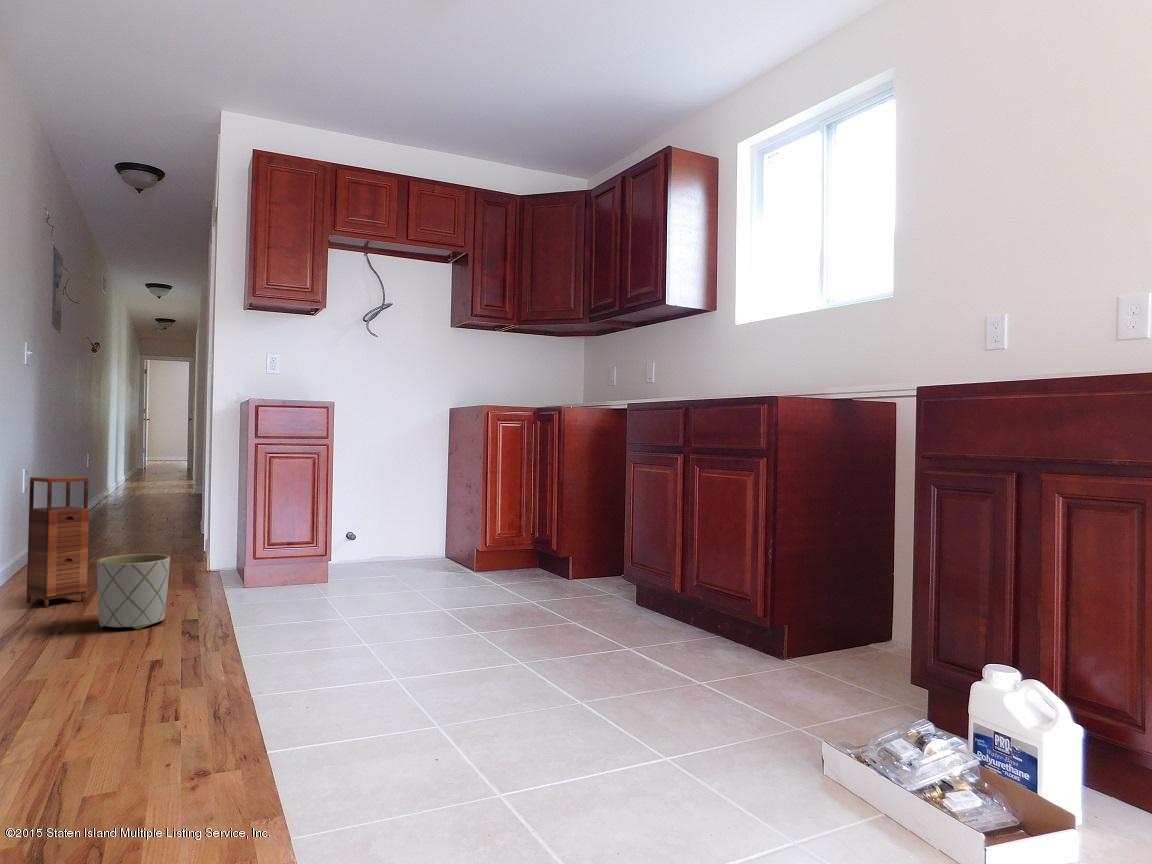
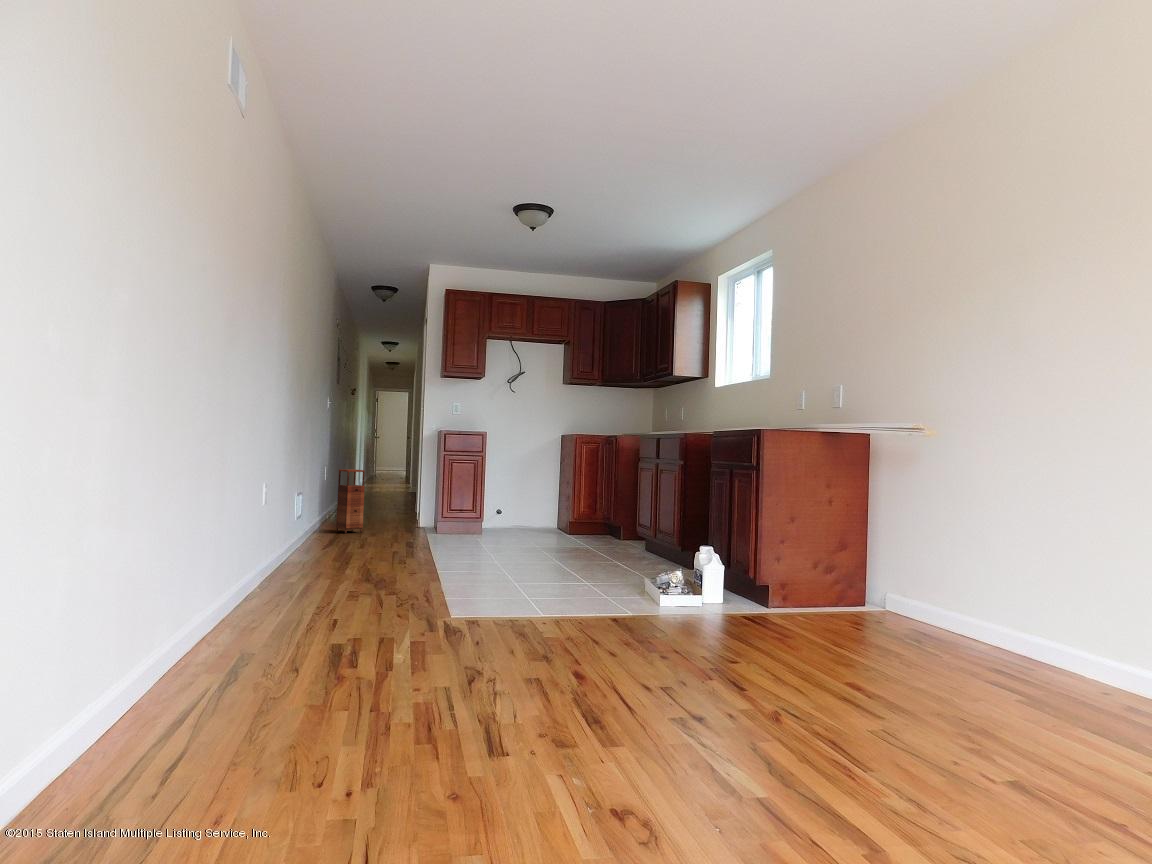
planter: present [97,554,170,629] -> none [371,507,402,542]

